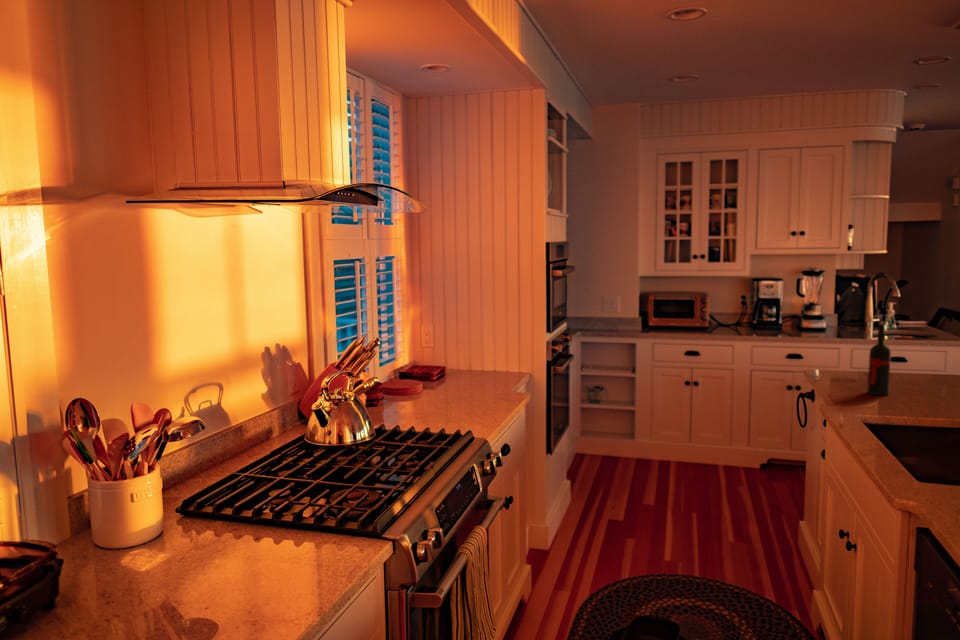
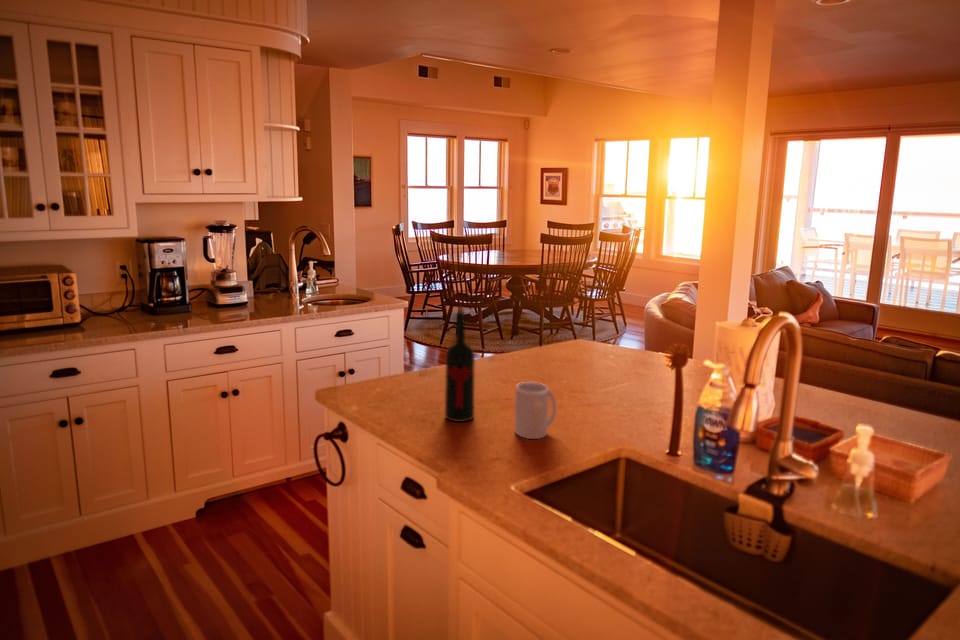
mug: none [902,373,935,409] -> present [515,382,556,439]

